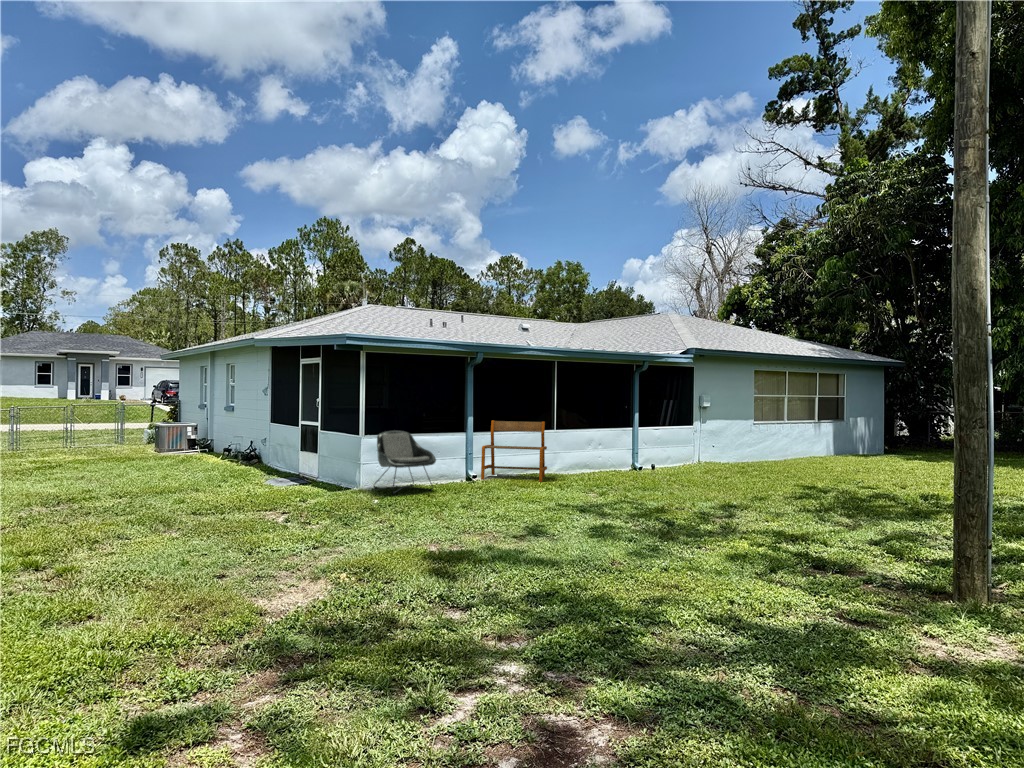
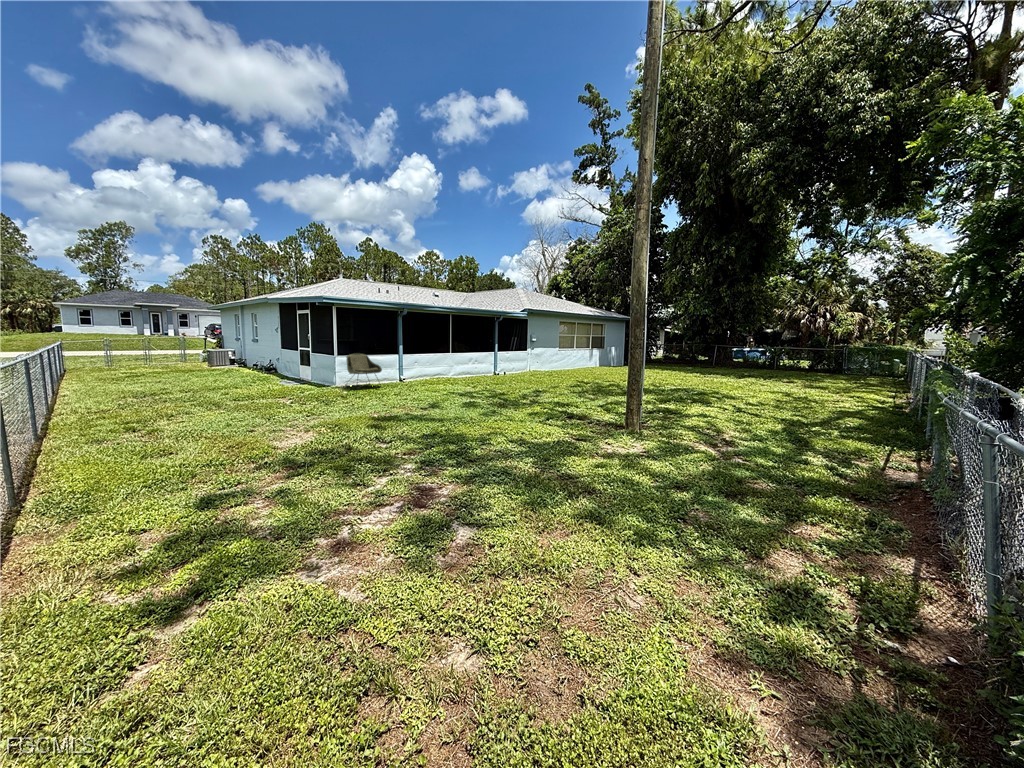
bench: present [481,420,547,482] -> none [410,348,448,382]

